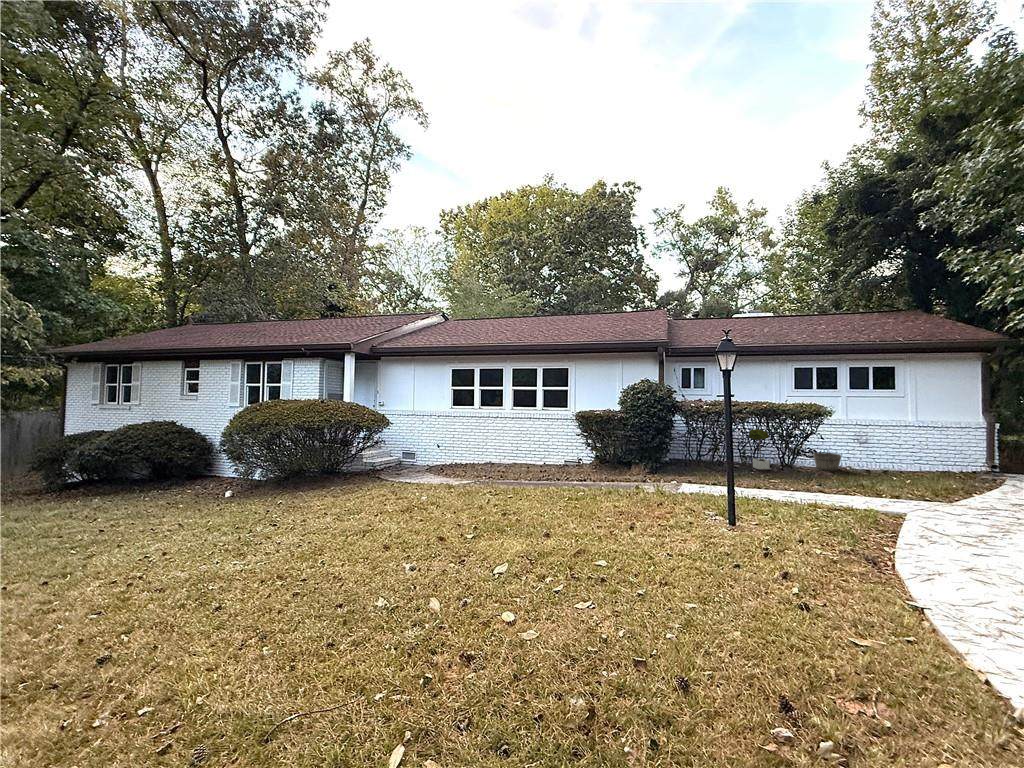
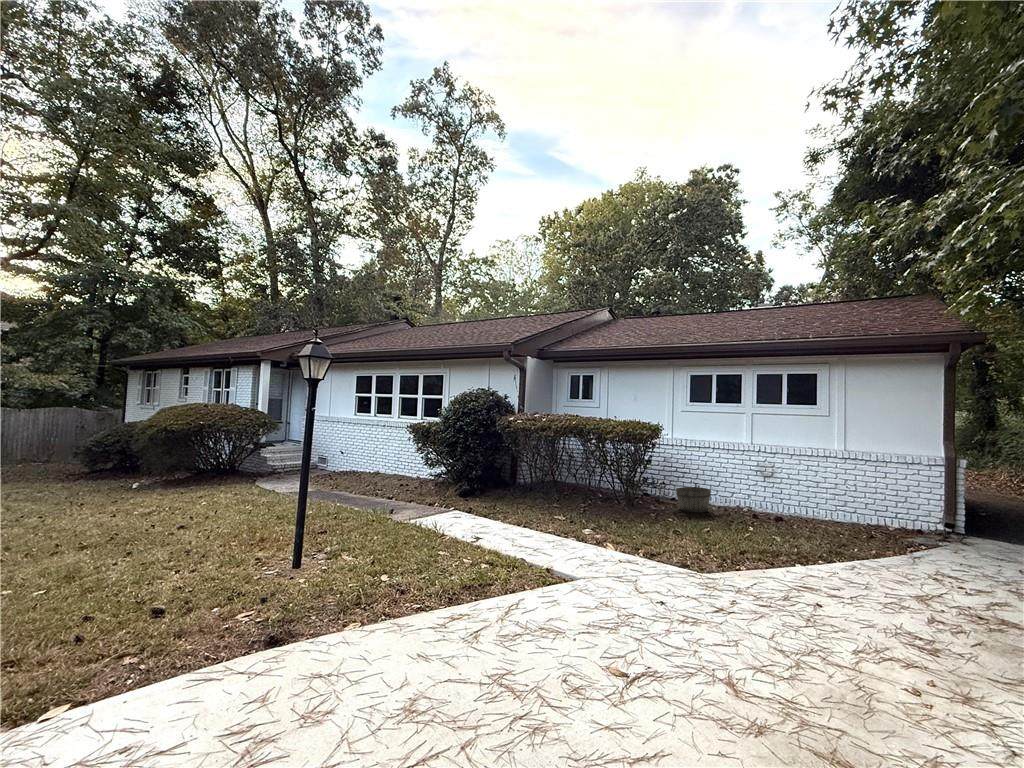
potted tree: present [749,429,770,469] -> none [591,447,614,502]

